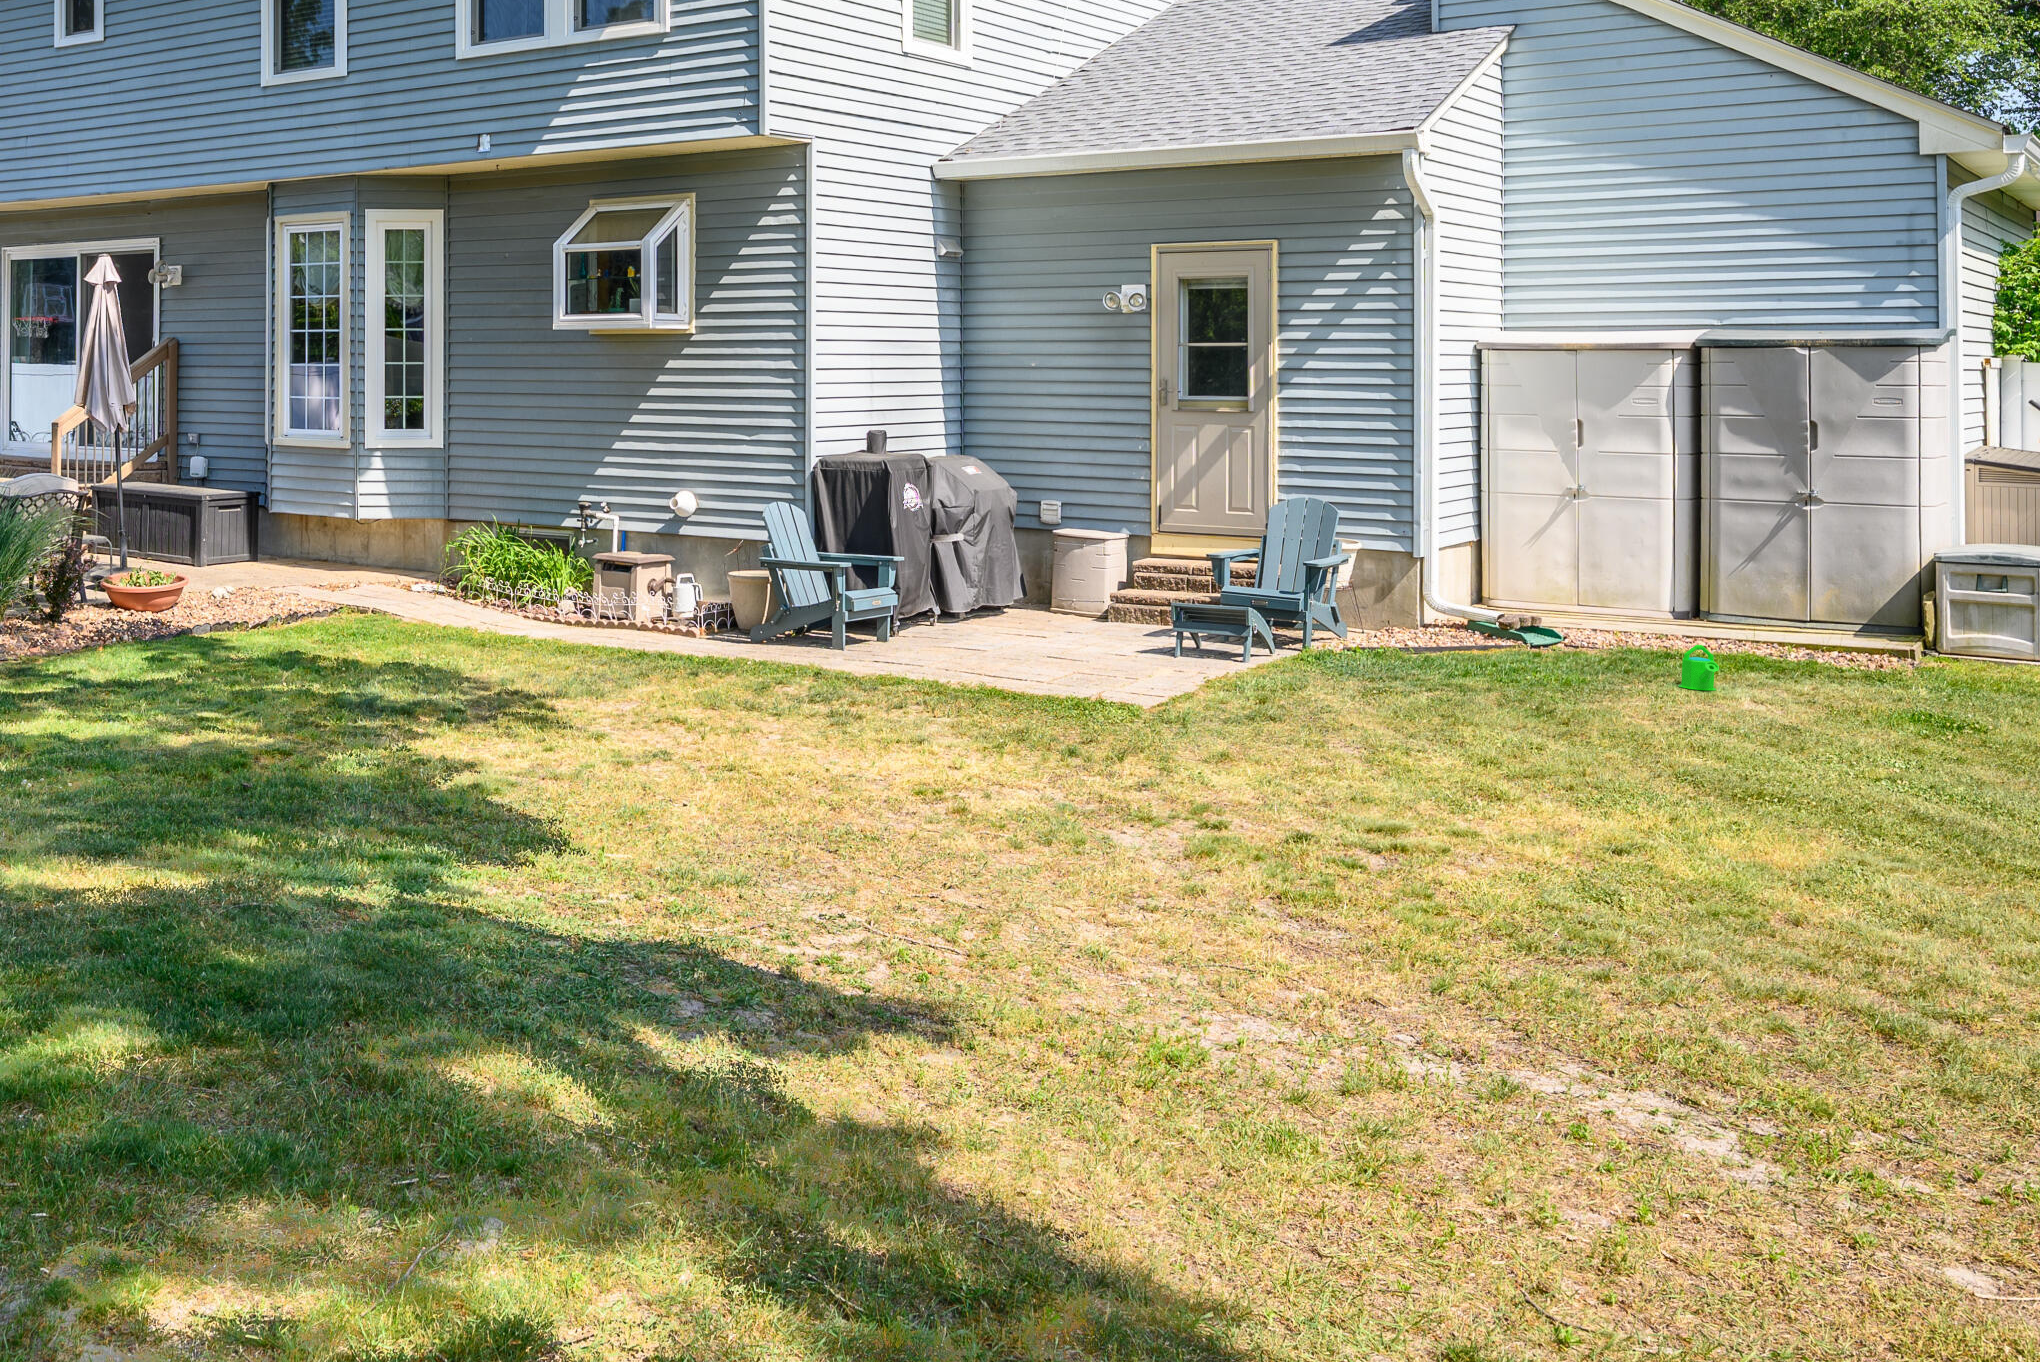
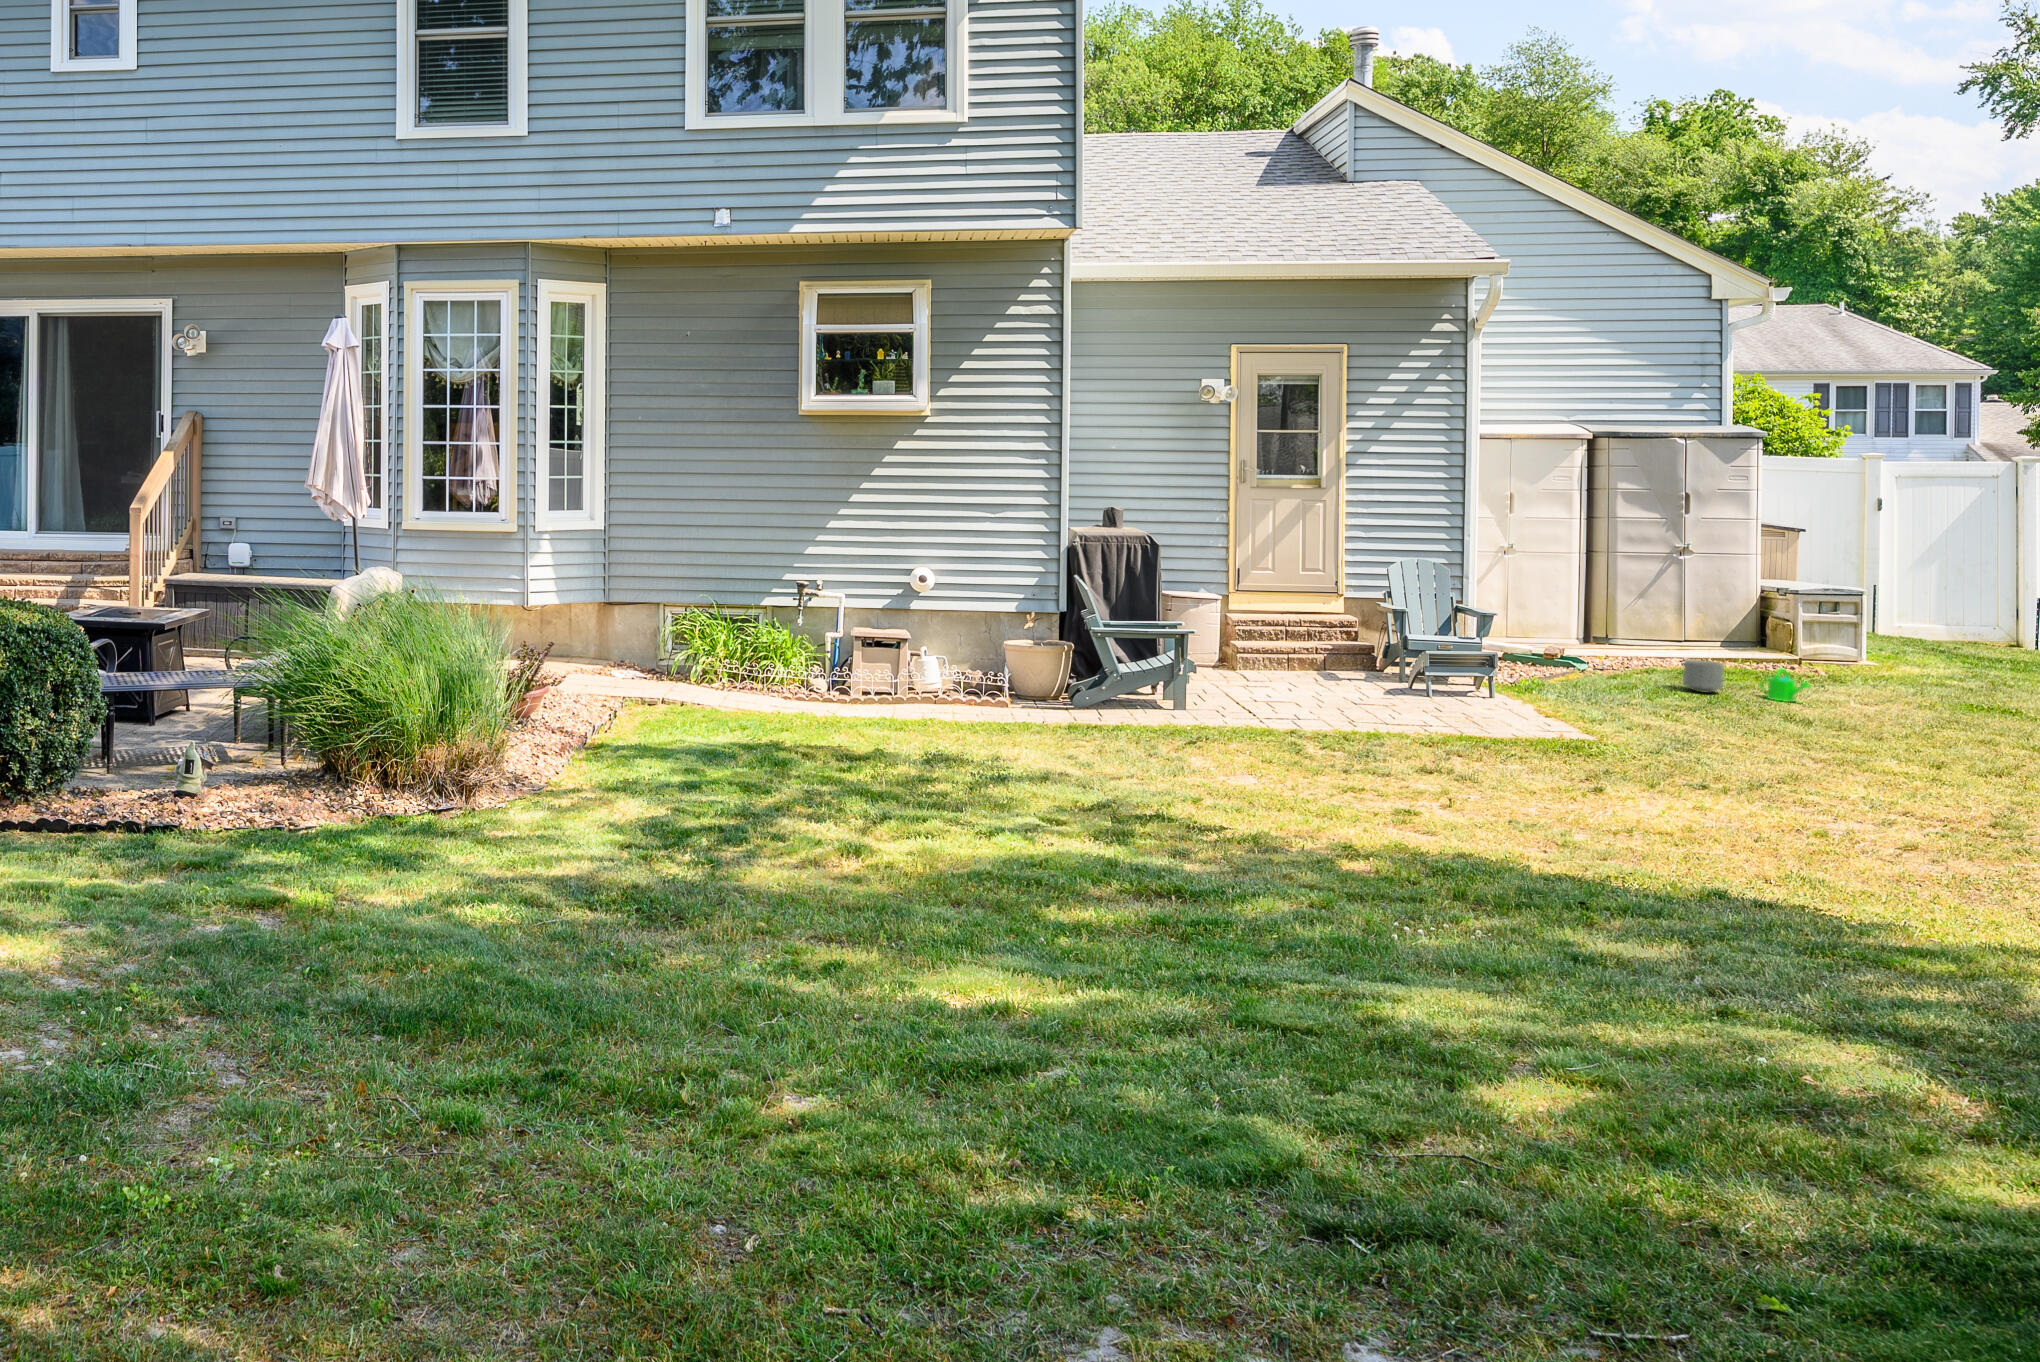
planter: none [1587,631,1637,675] -> present [1683,659,1724,693]

